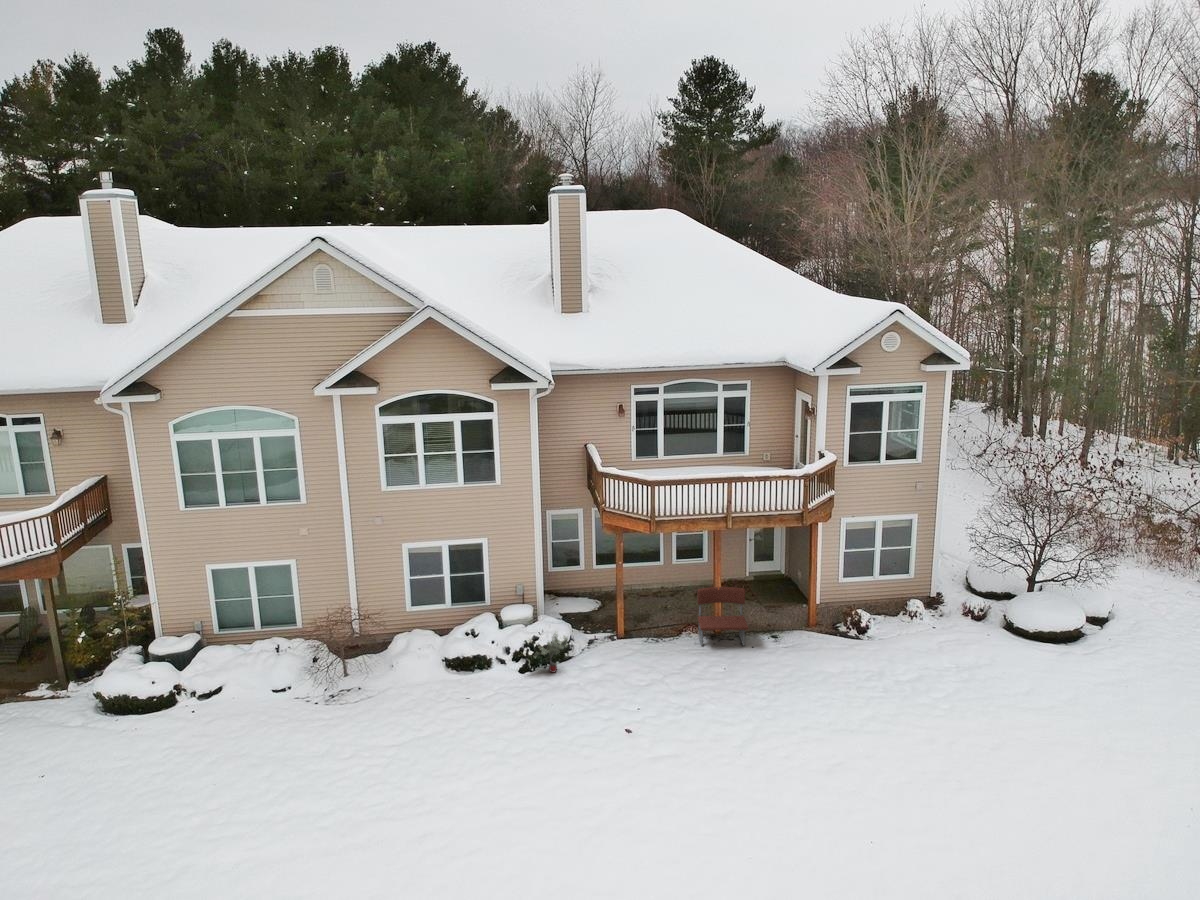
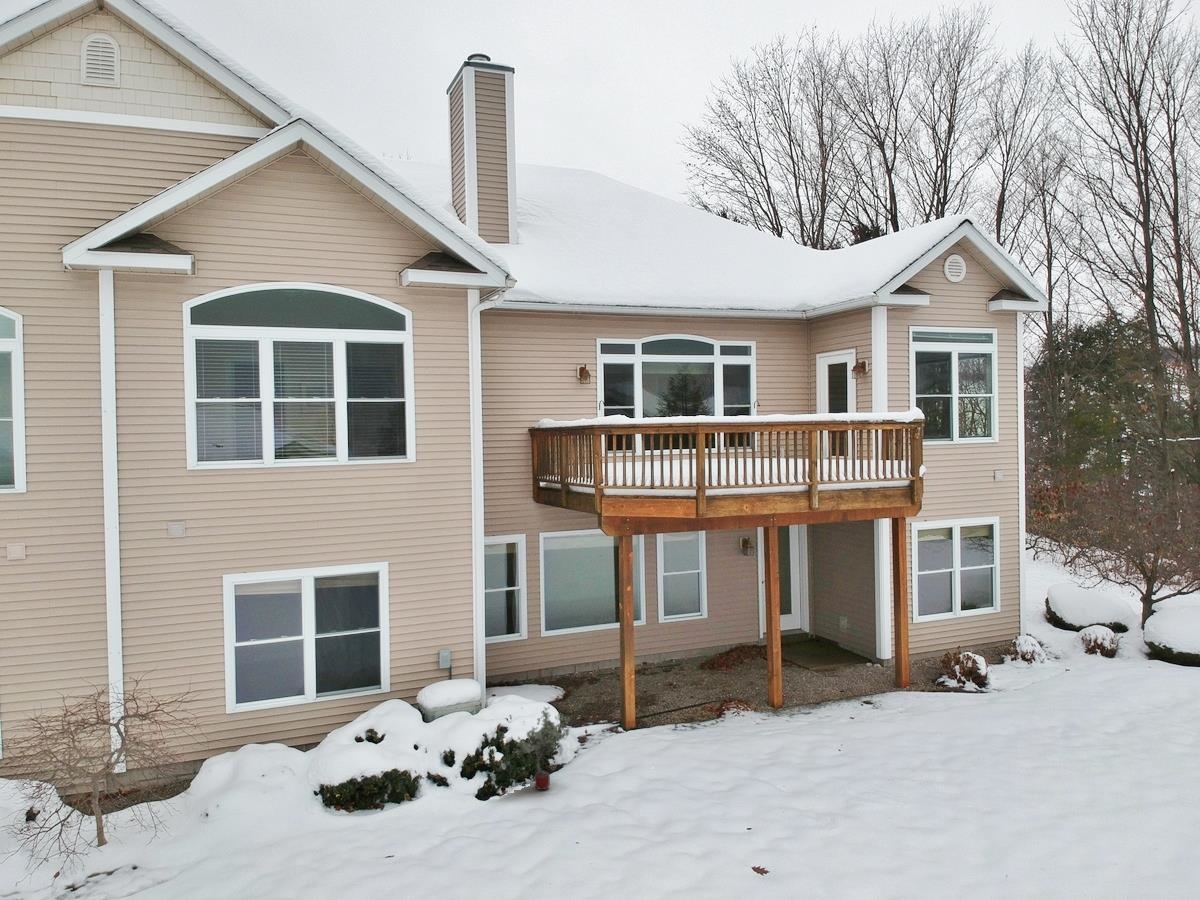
bench: present [697,587,748,646] -> none [751,623,843,726]

